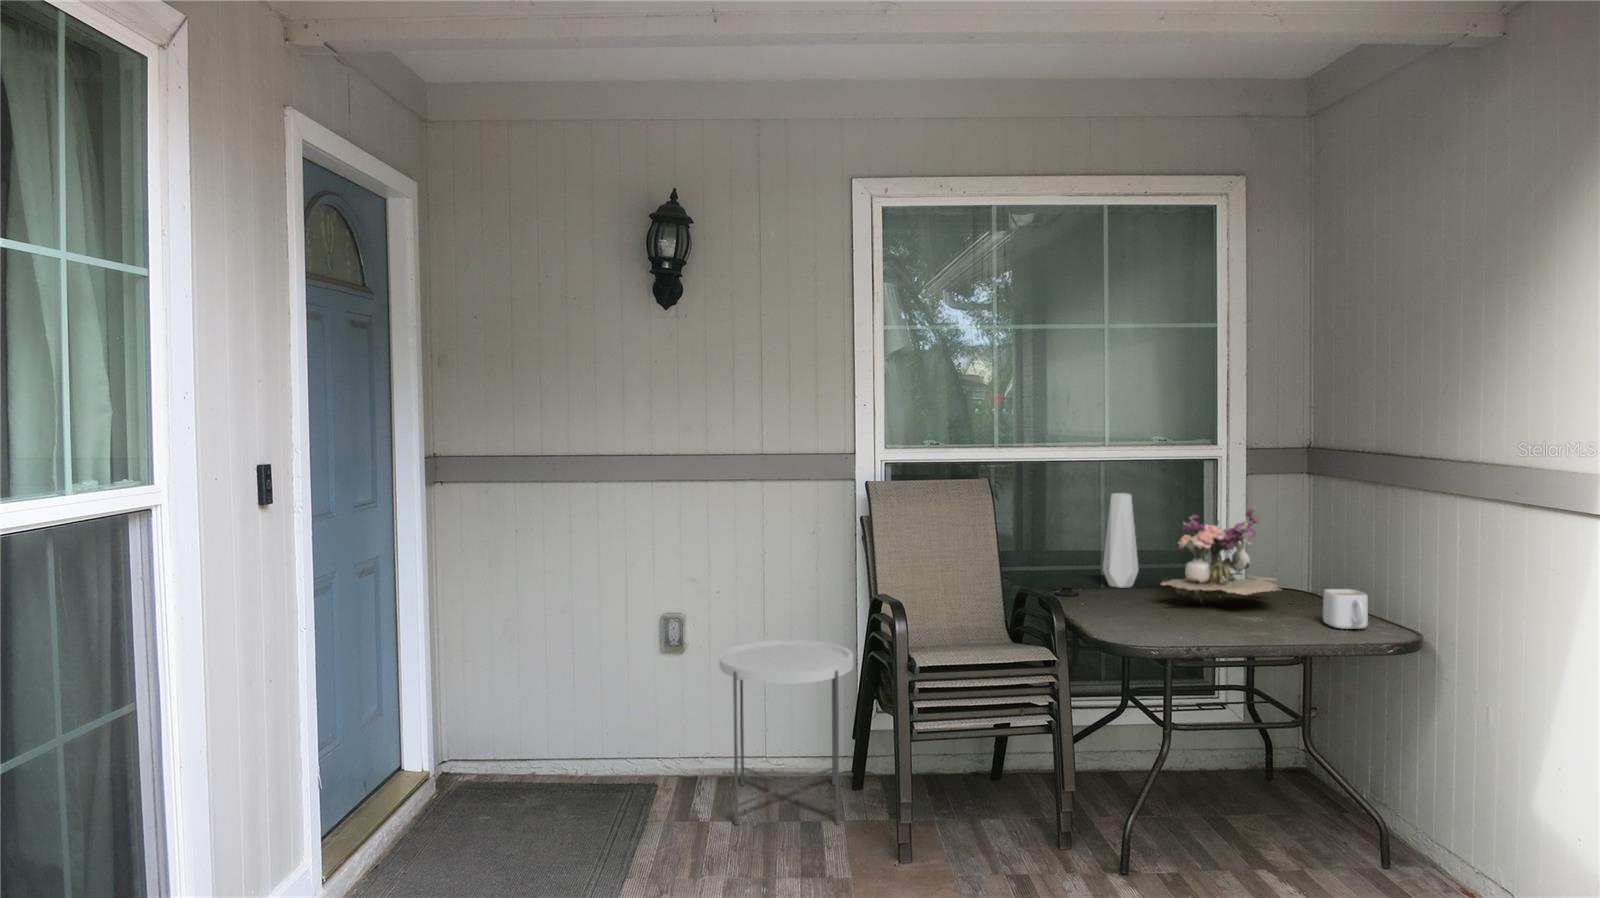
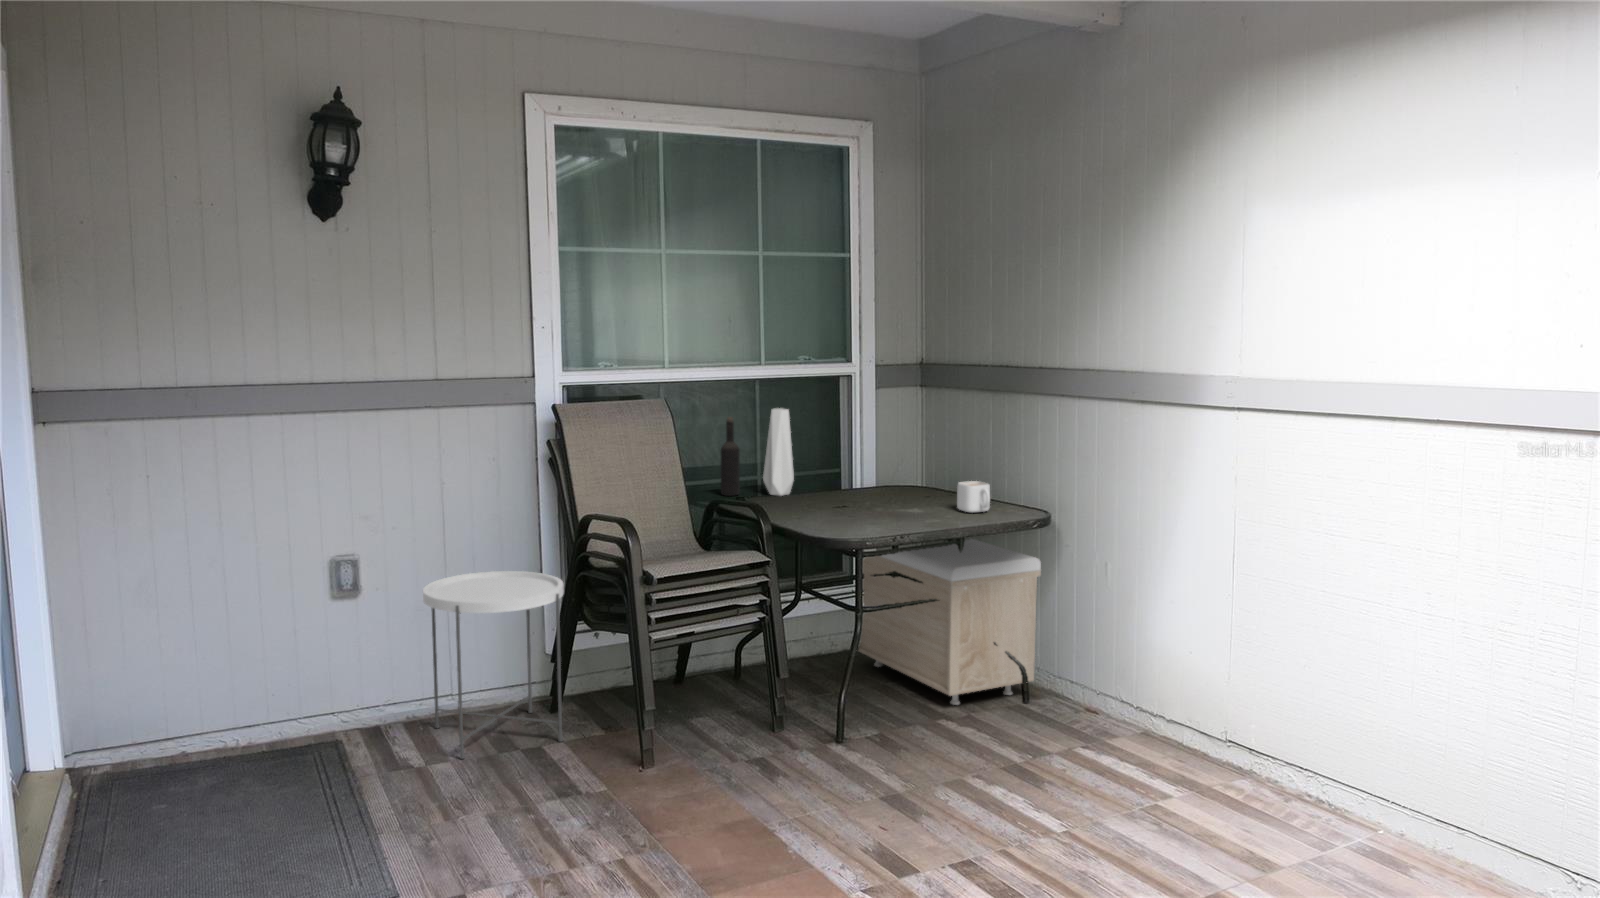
wine bottle: none [1056,500,1077,584] -> present [721,417,740,496]
flower arrangement: present [1162,507,1281,603] -> none [826,416,923,504]
storage bench: none [1209,640,1446,869] -> present [856,539,1041,705]

